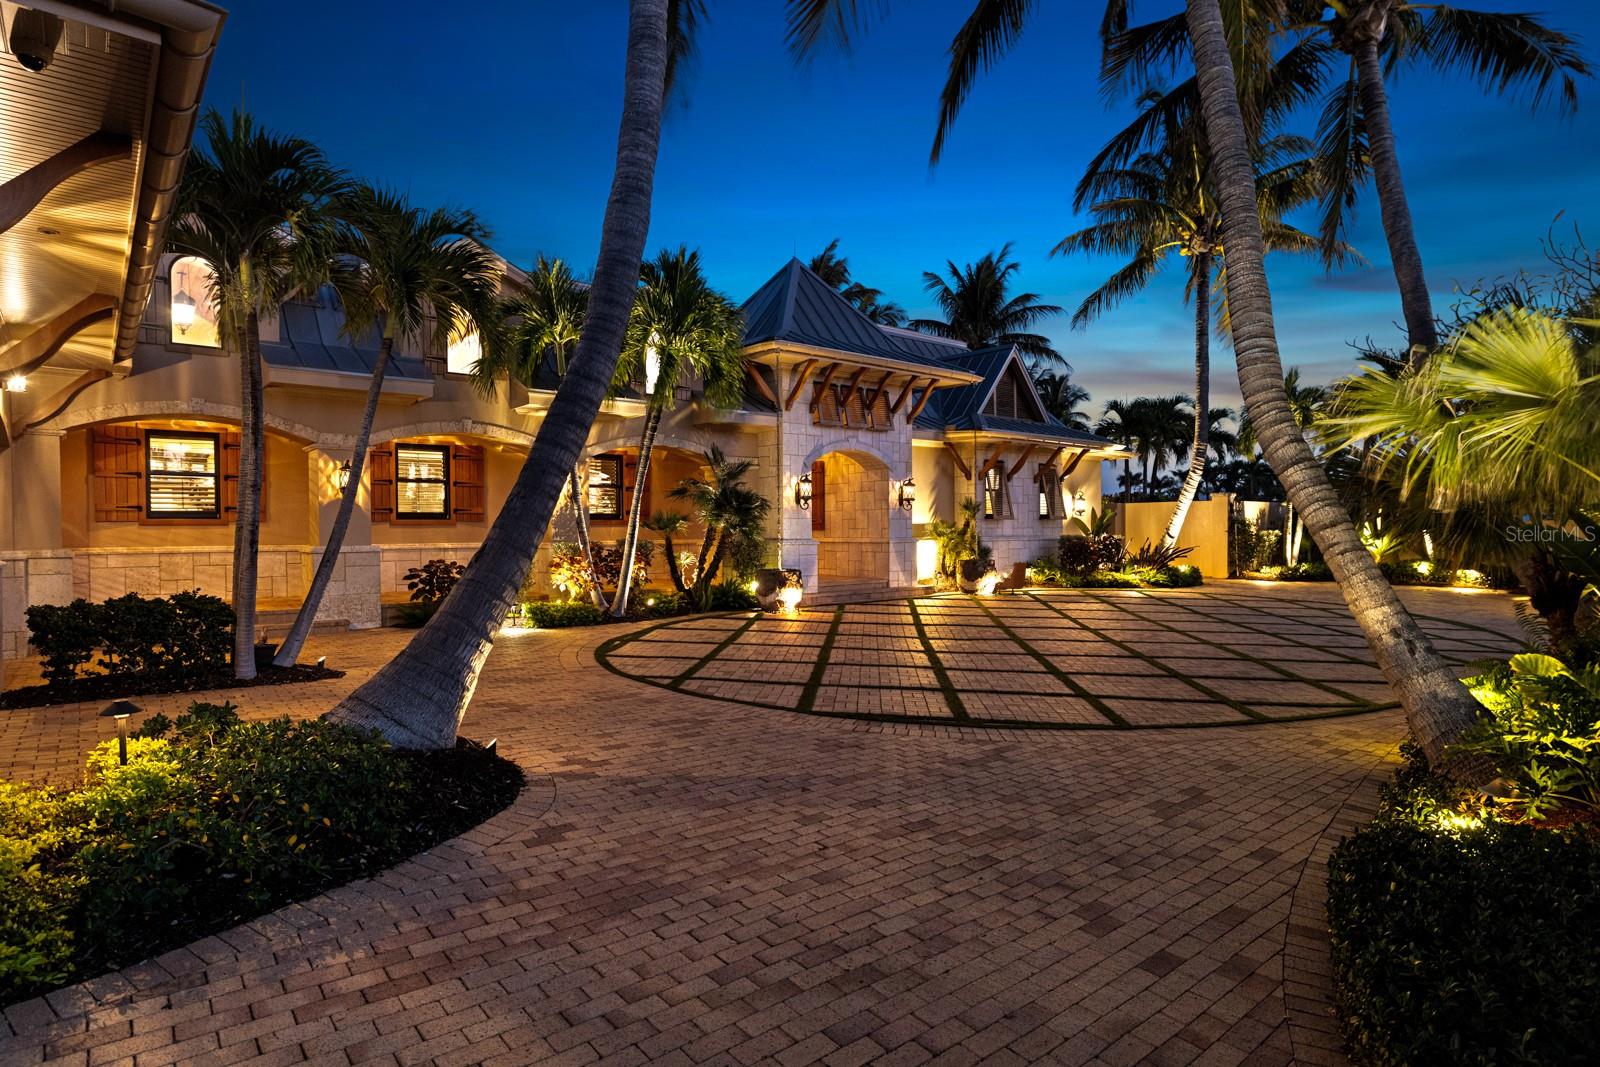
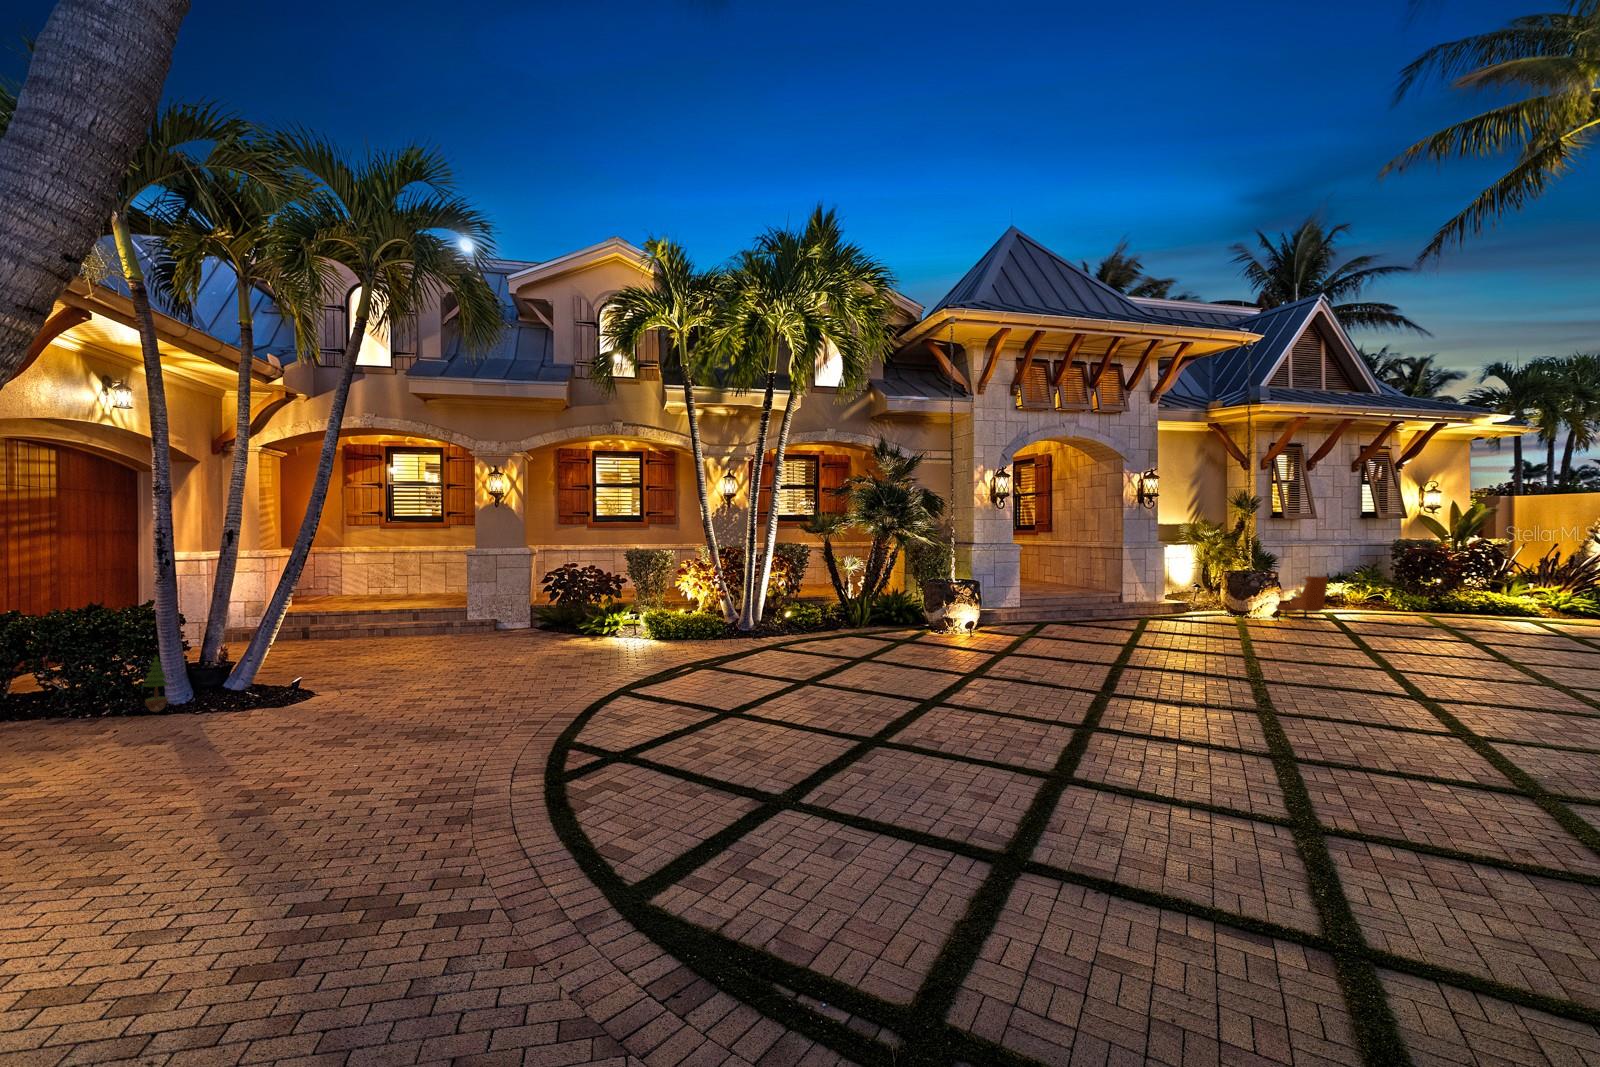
potted tree: none [180,642,204,697] -> present [143,656,169,712]

